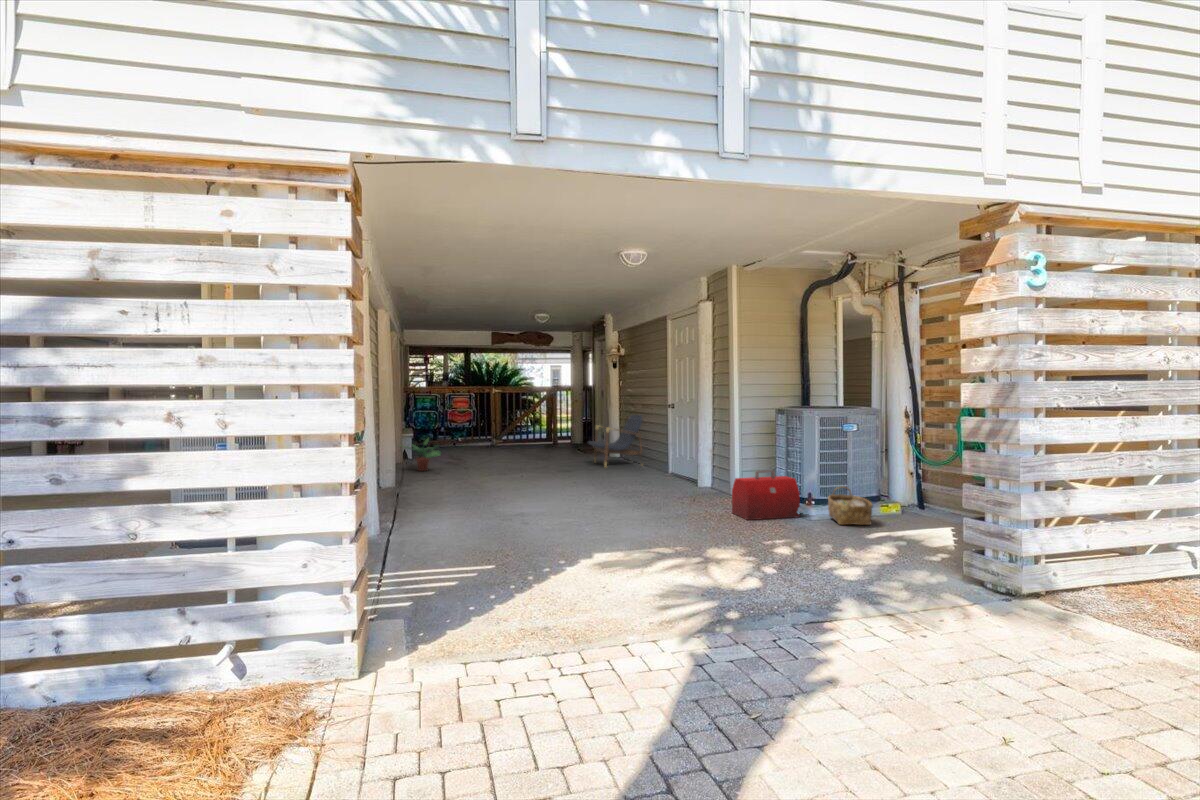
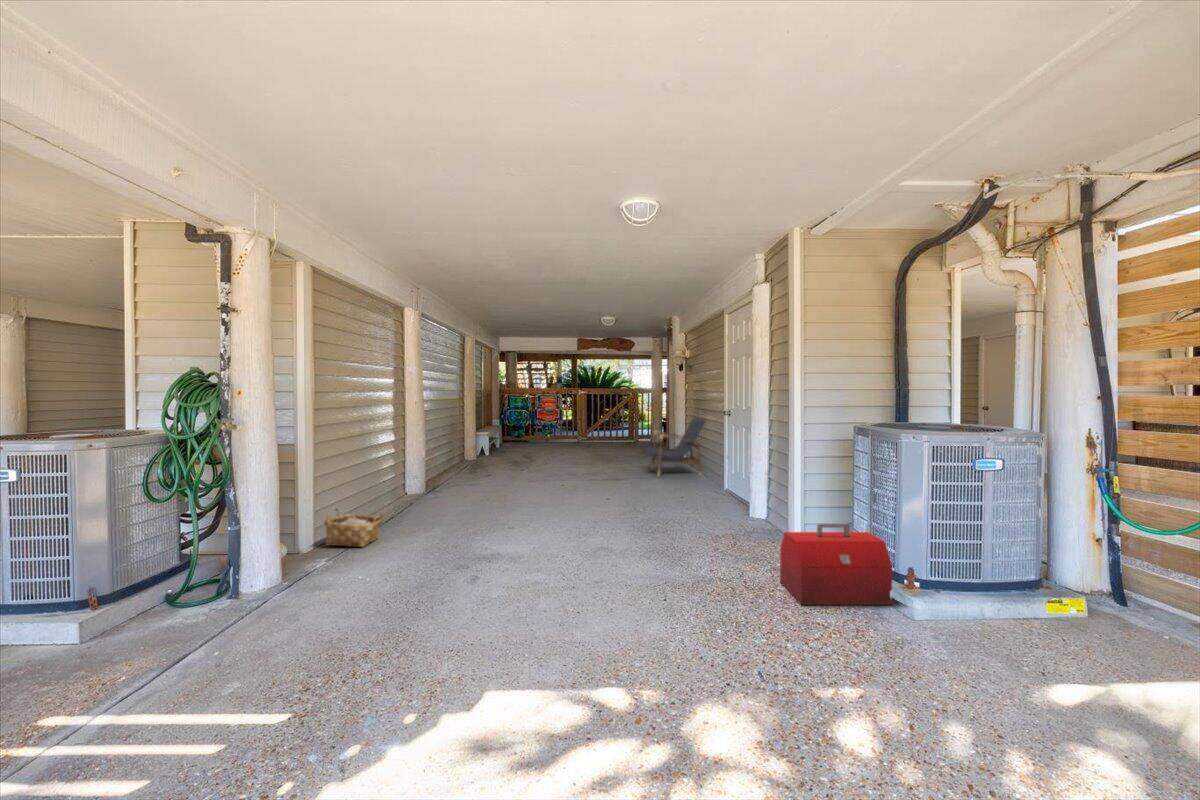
potted plant: present [403,438,442,471] -> none [452,438,497,473]
woven basket: present [828,487,873,525] -> present [325,508,383,547]

